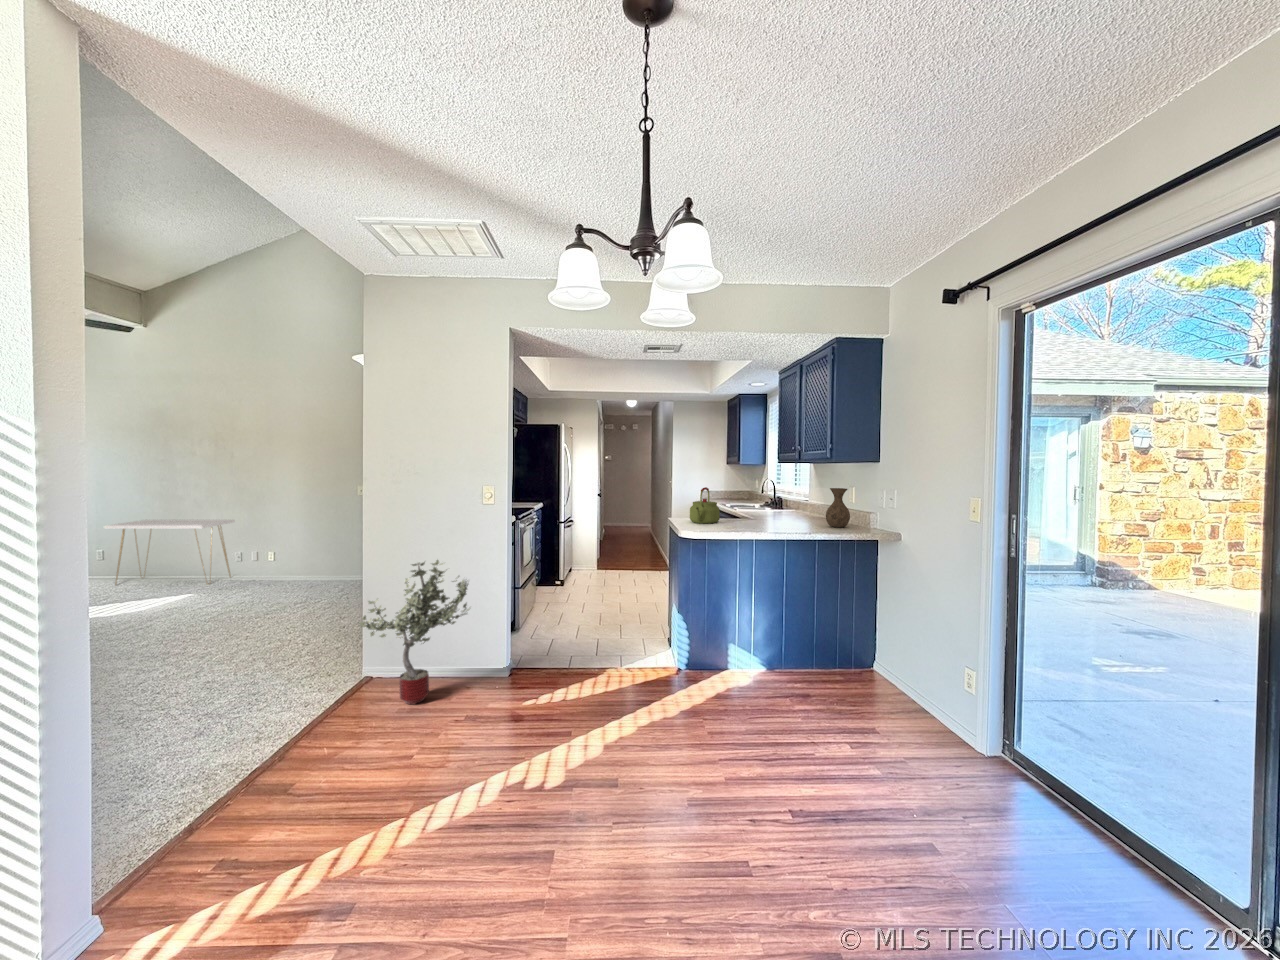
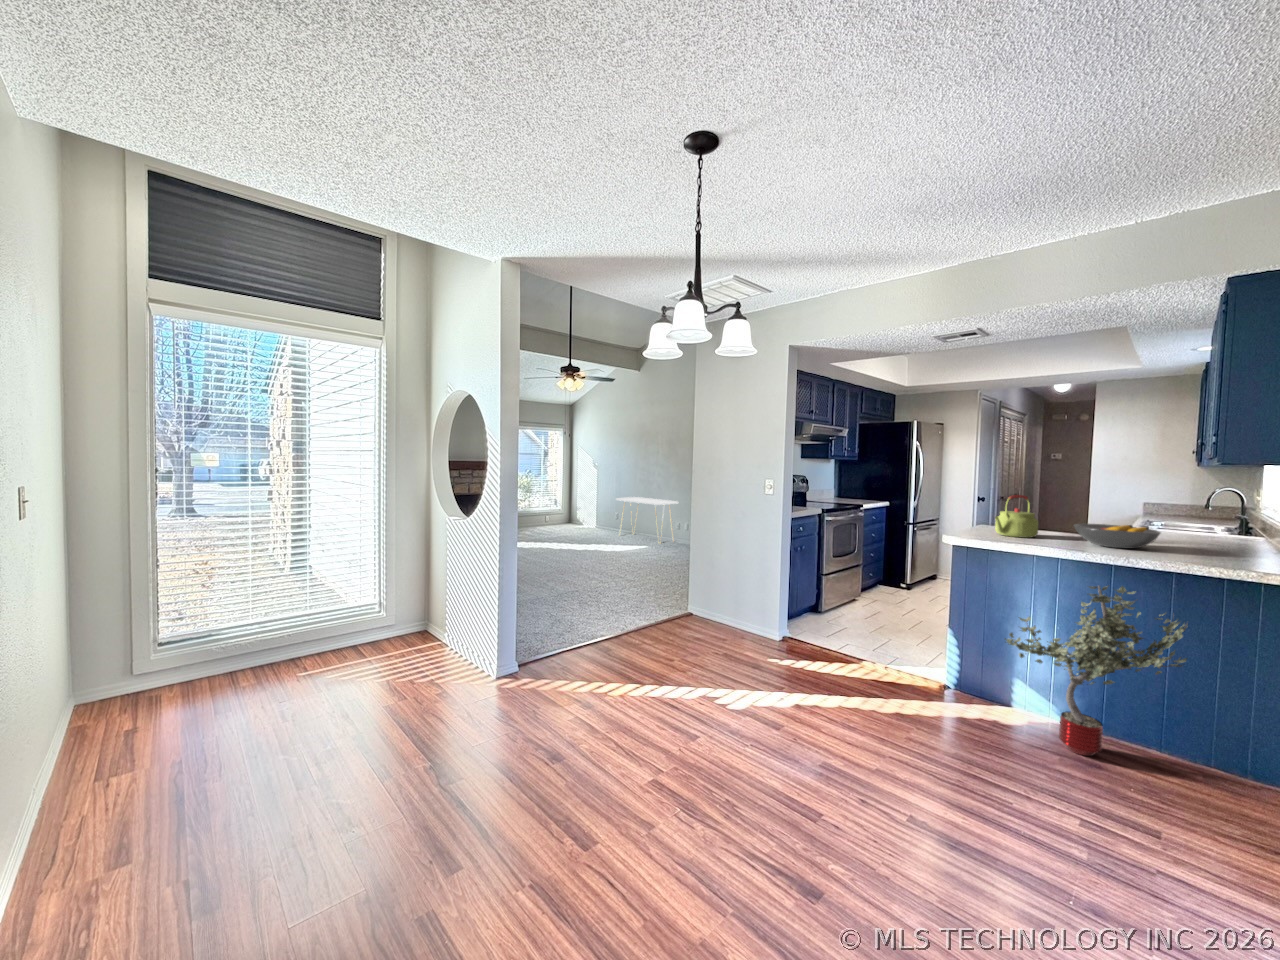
vase: present [826,488,850,527] -> none [1194,505,1244,563]
fruit bowl: none [747,506,798,524] -> present [1074,524,1161,549]
potted tree: present [359,560,469,704] -> present [1005,586,1188,756]

